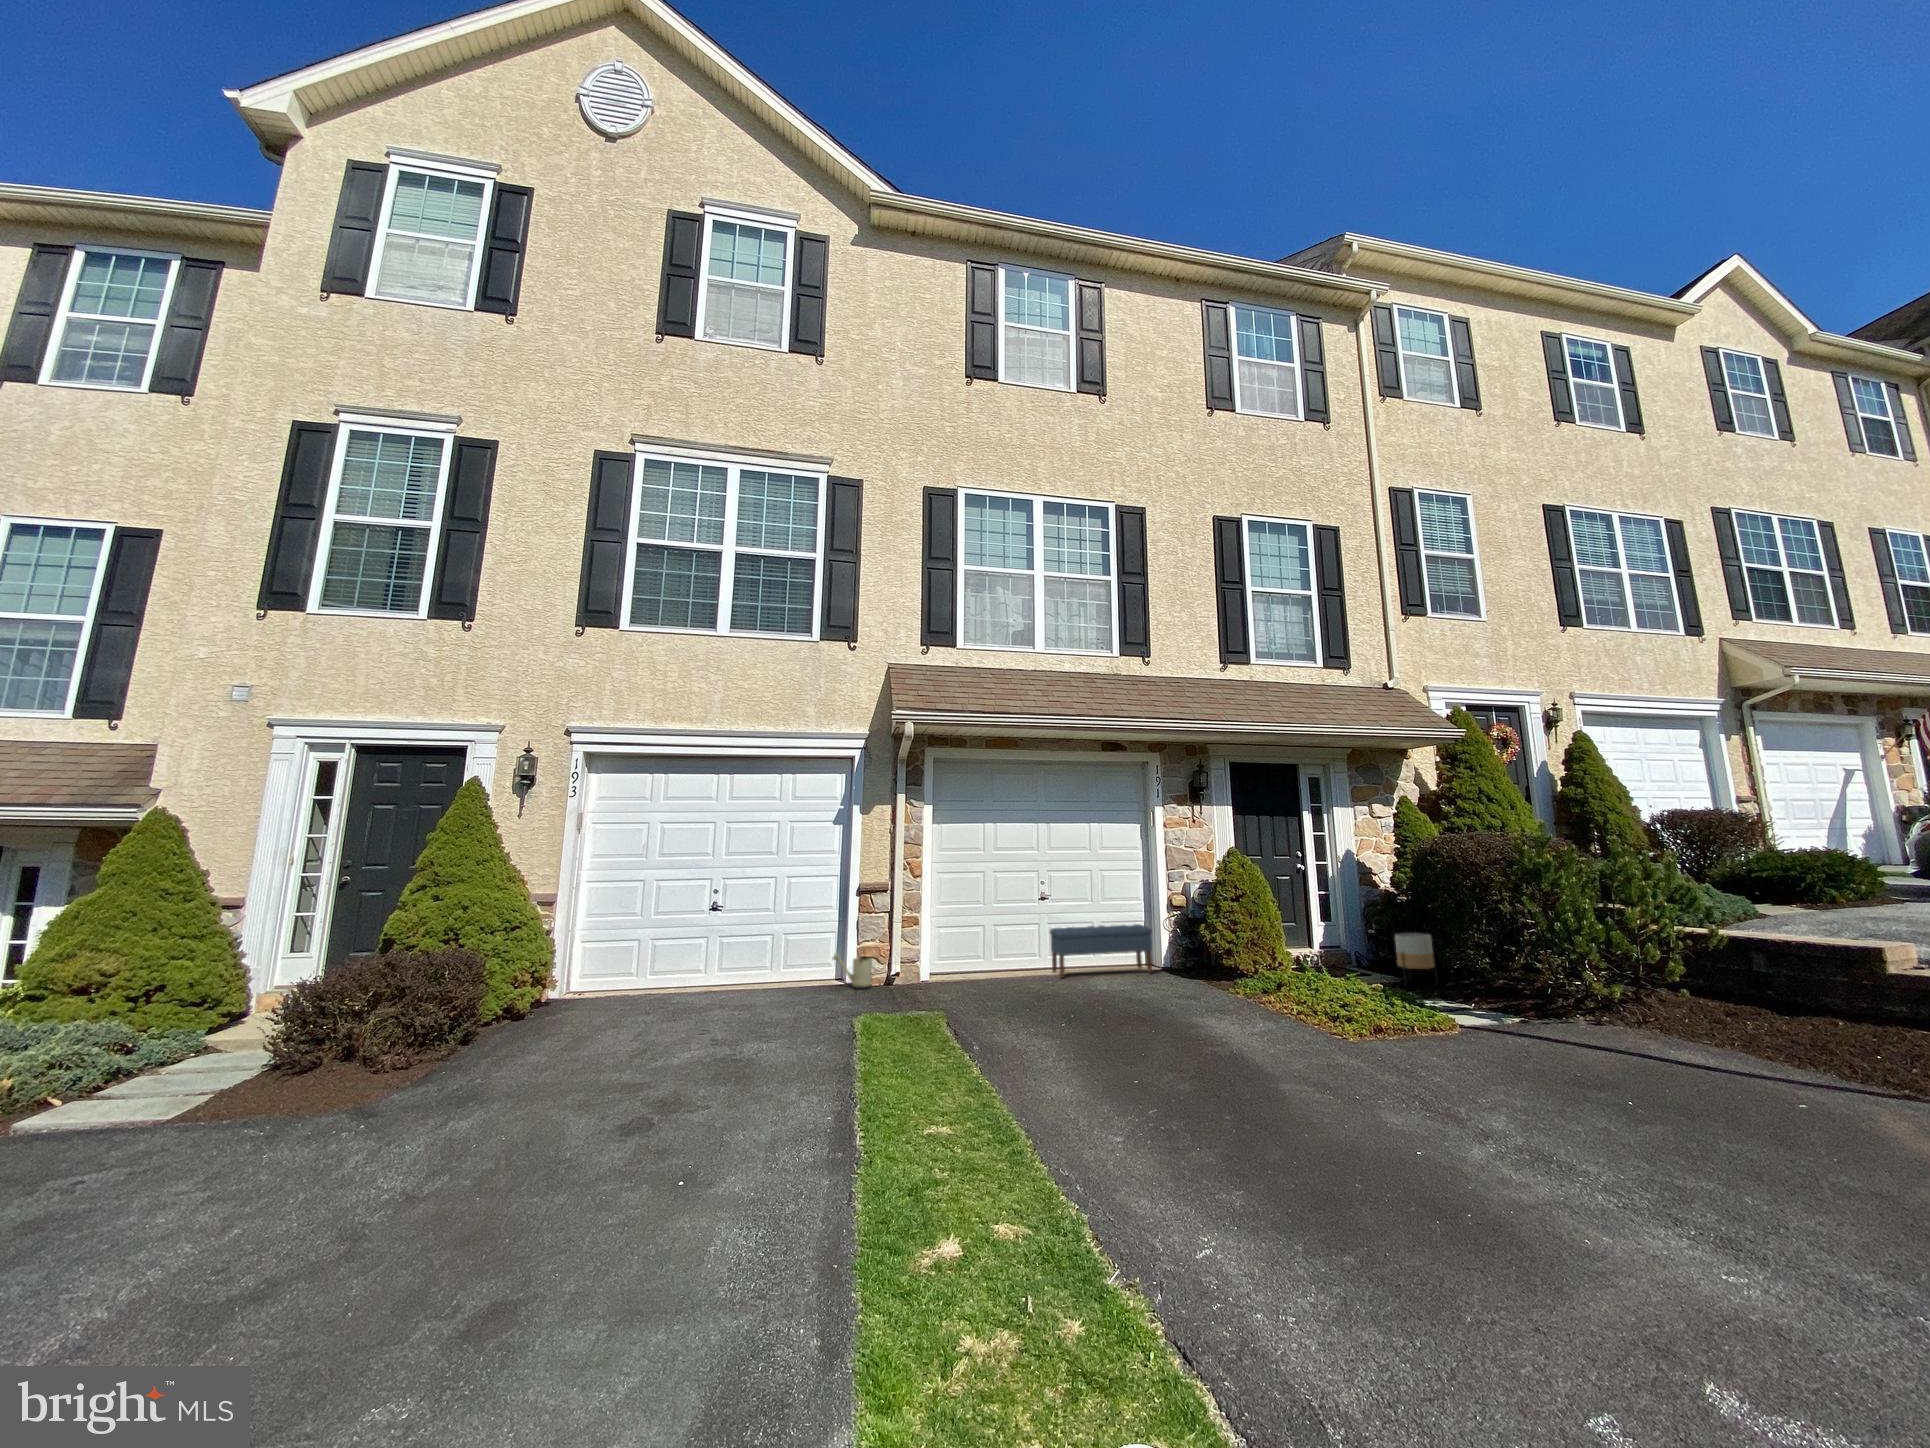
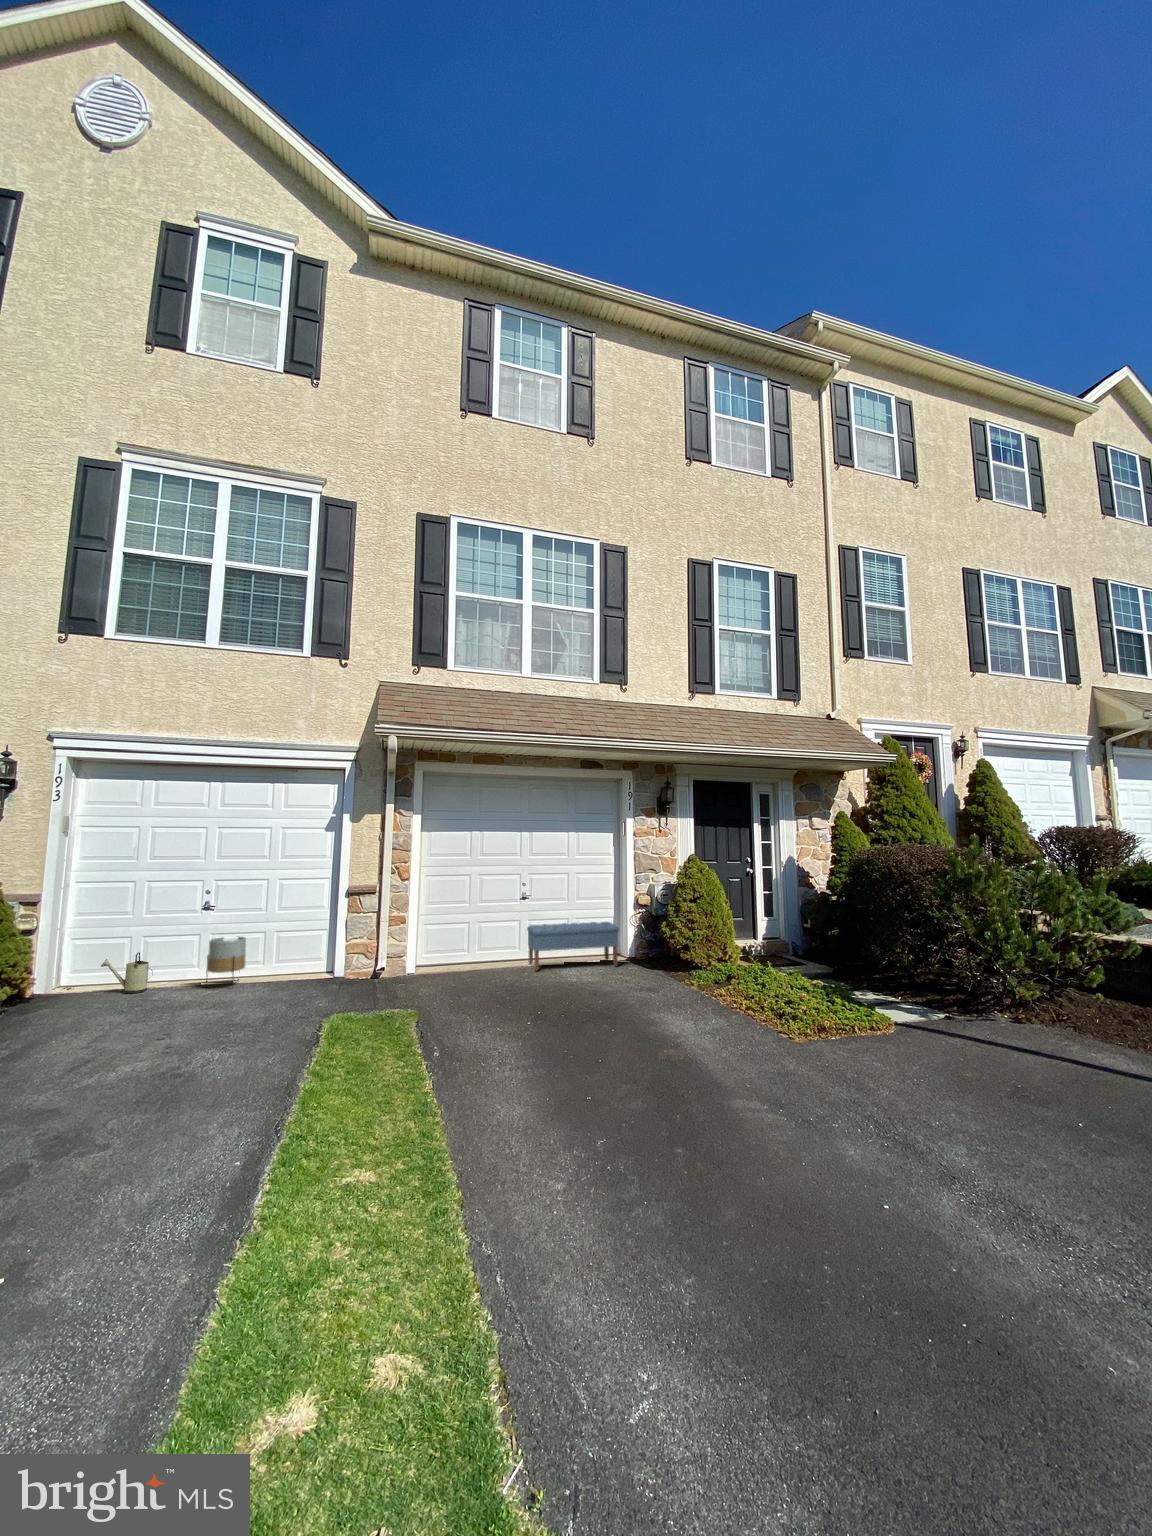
planter: present [1395,933,1435,969] -> present [206,936,246,981]
watering can: present [833,954,872,989] -> present [101,952,149,993]

